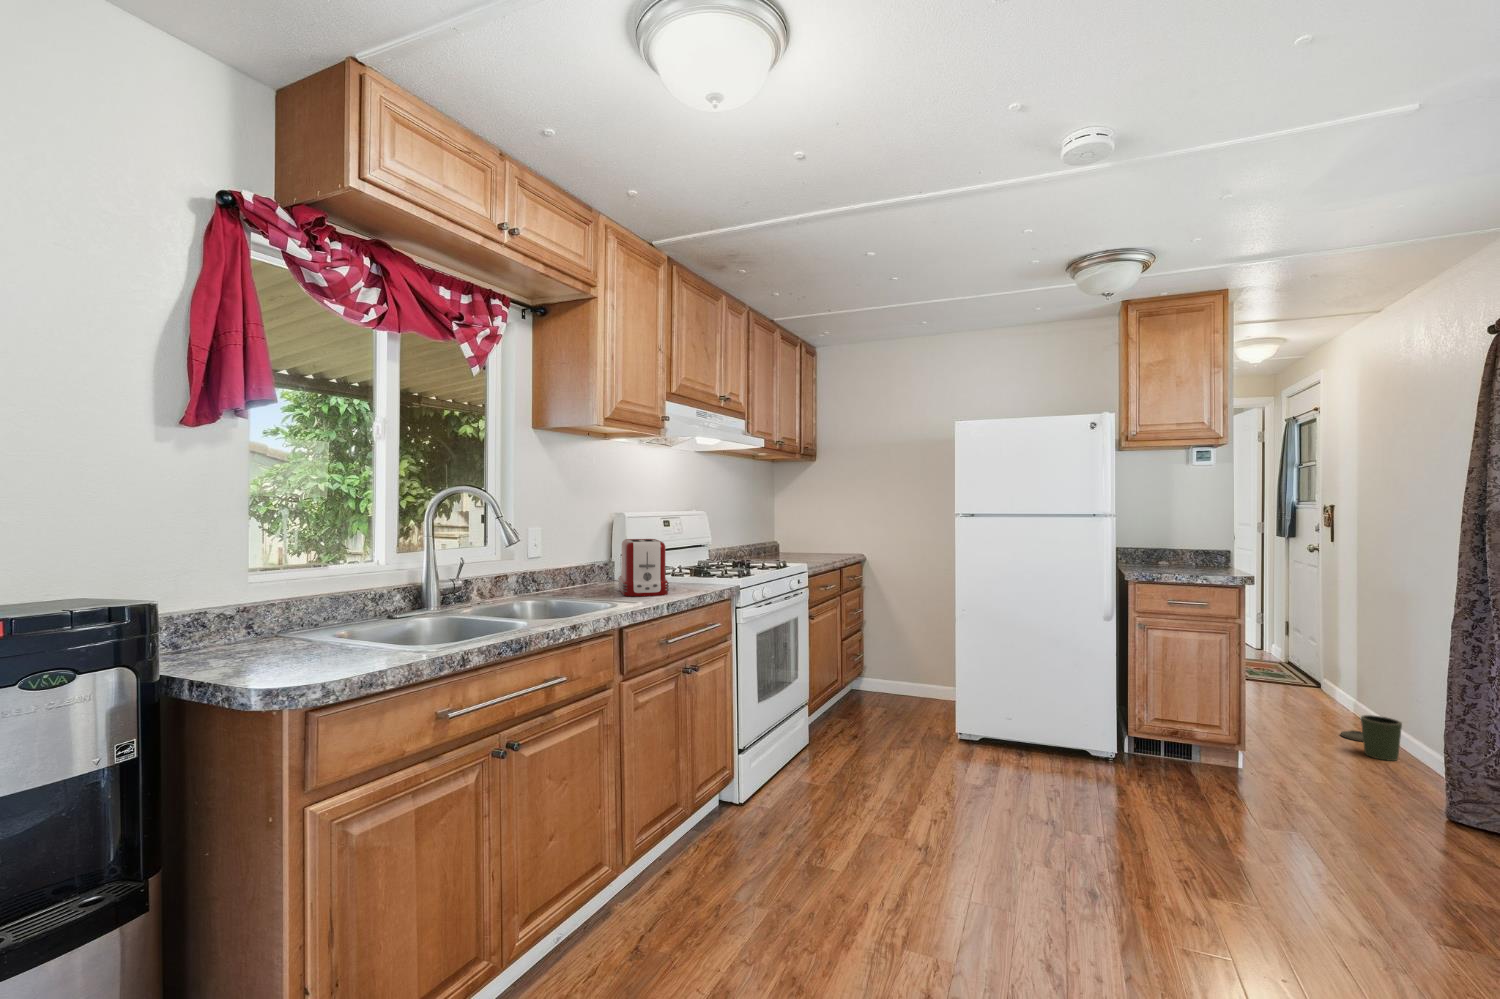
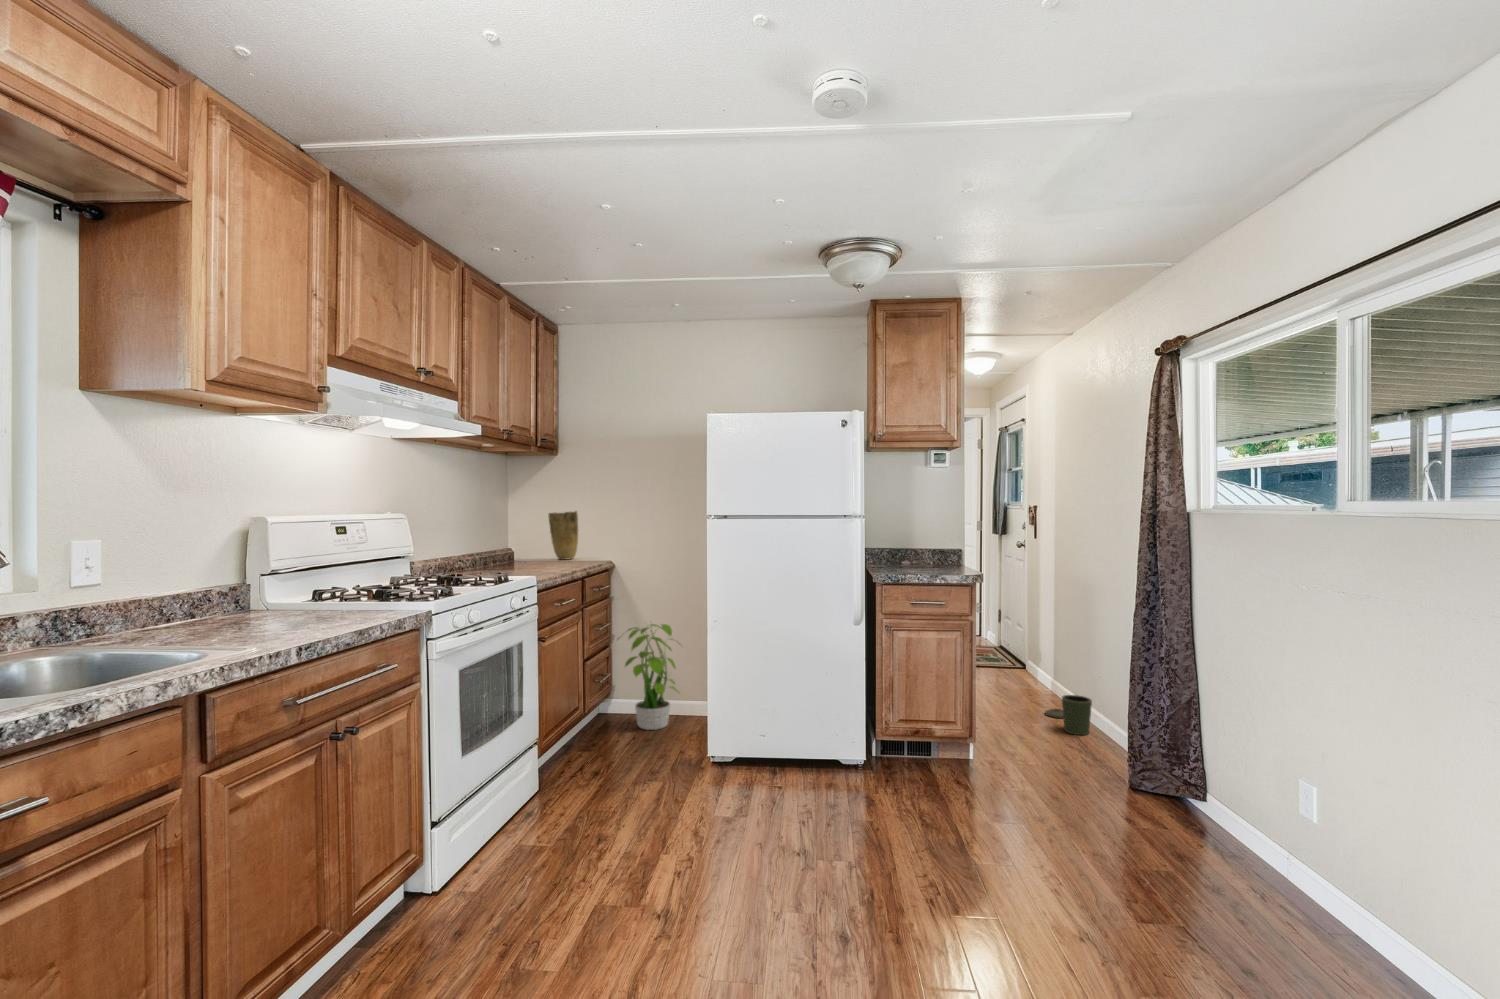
vase: none [807,510,833,552] -> present [548,511,578,560]
toaster: present [618,539,669,597] -> none [231,553,312,638]
potted plant: none [868,609,929,709] -> present [617,624,678,730]

